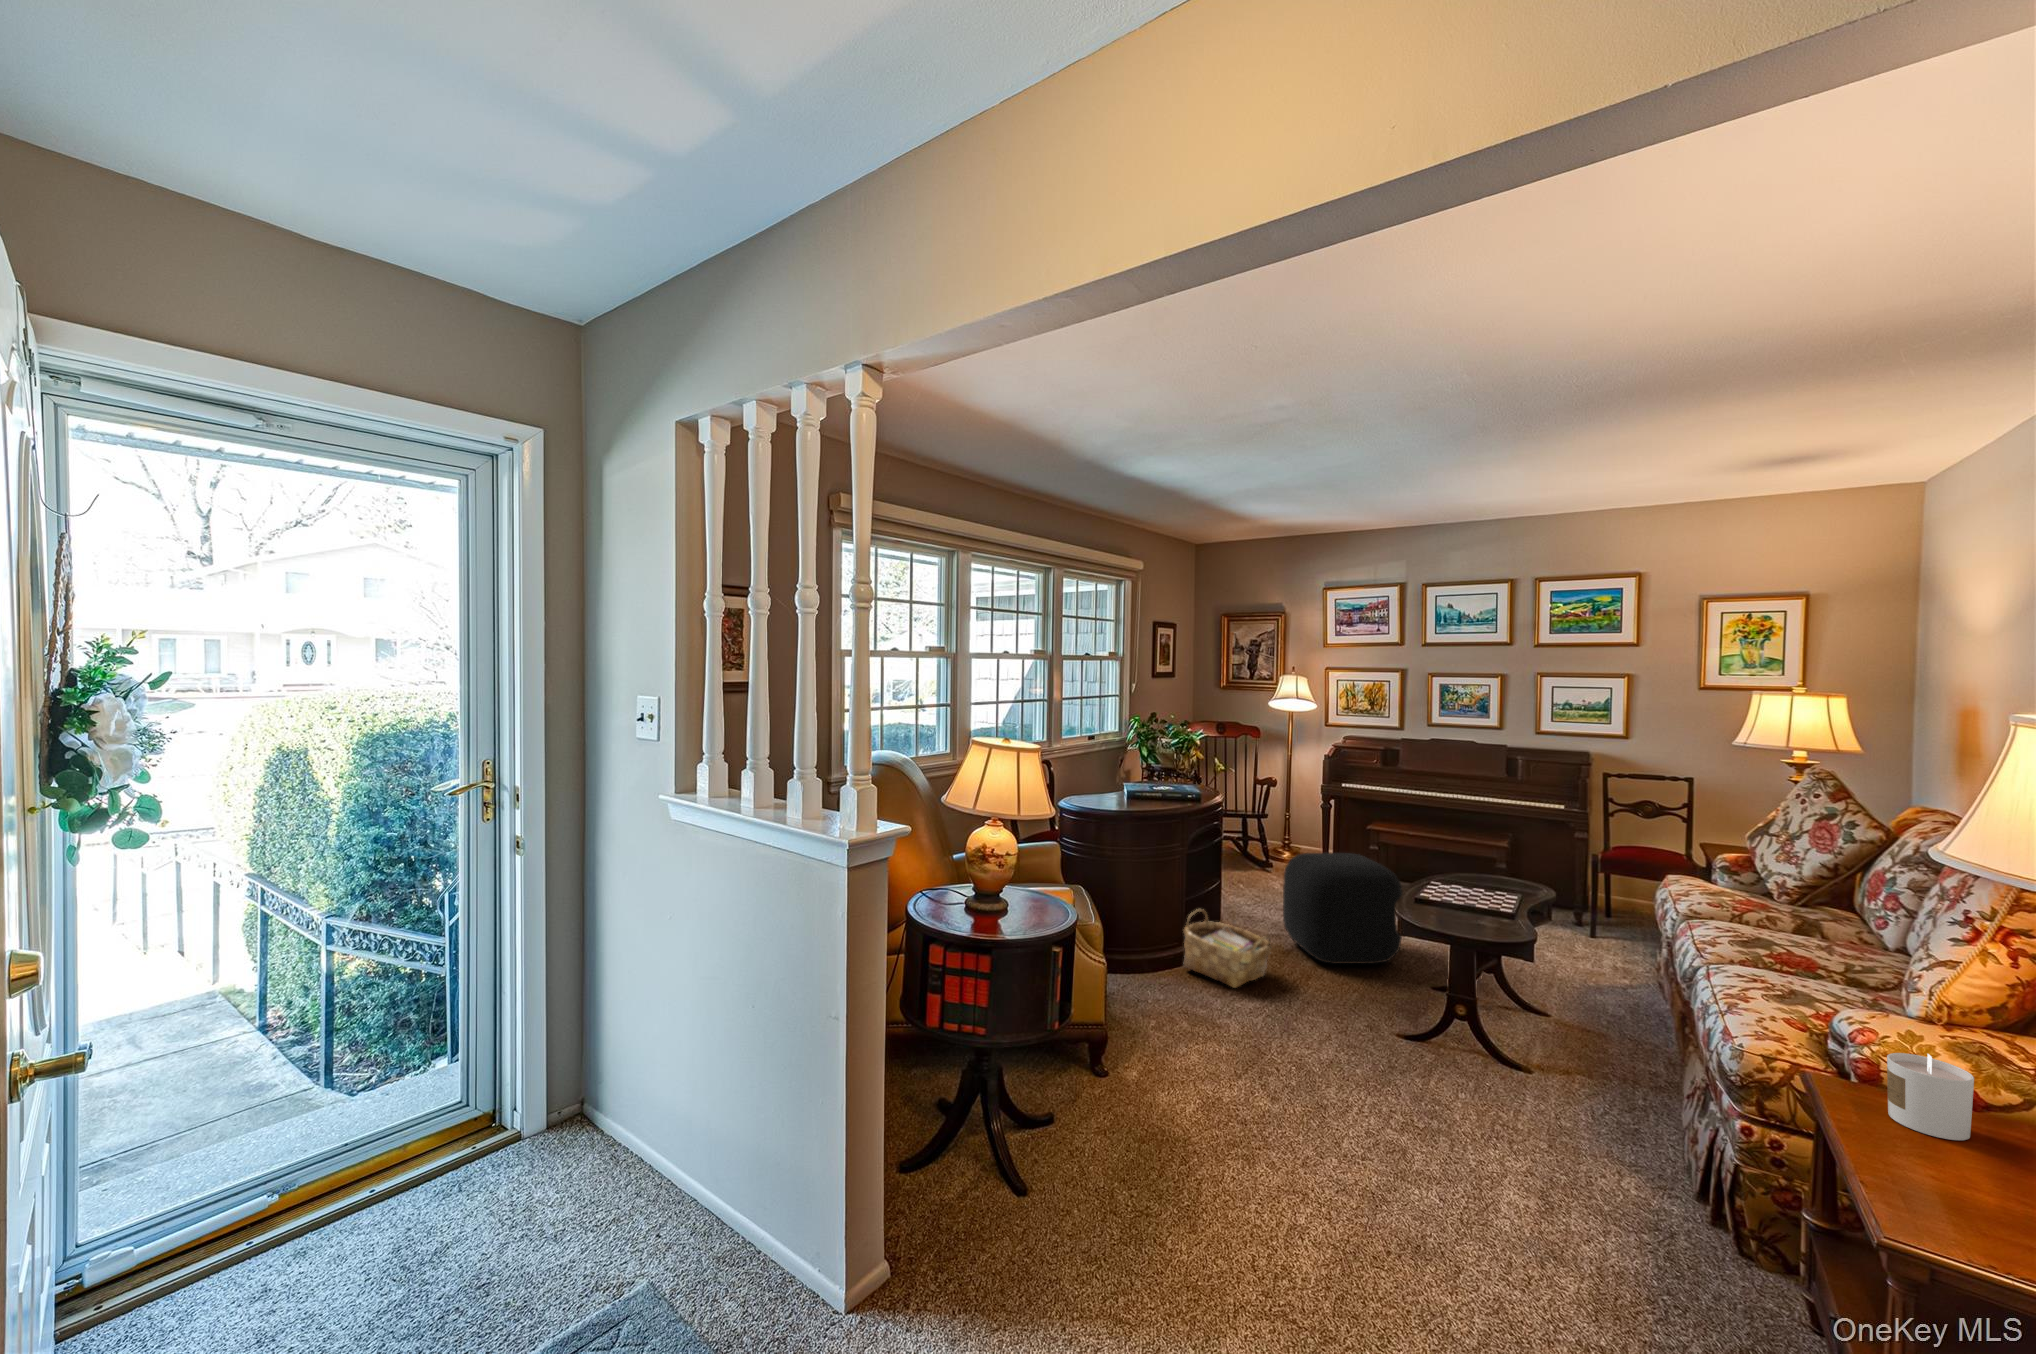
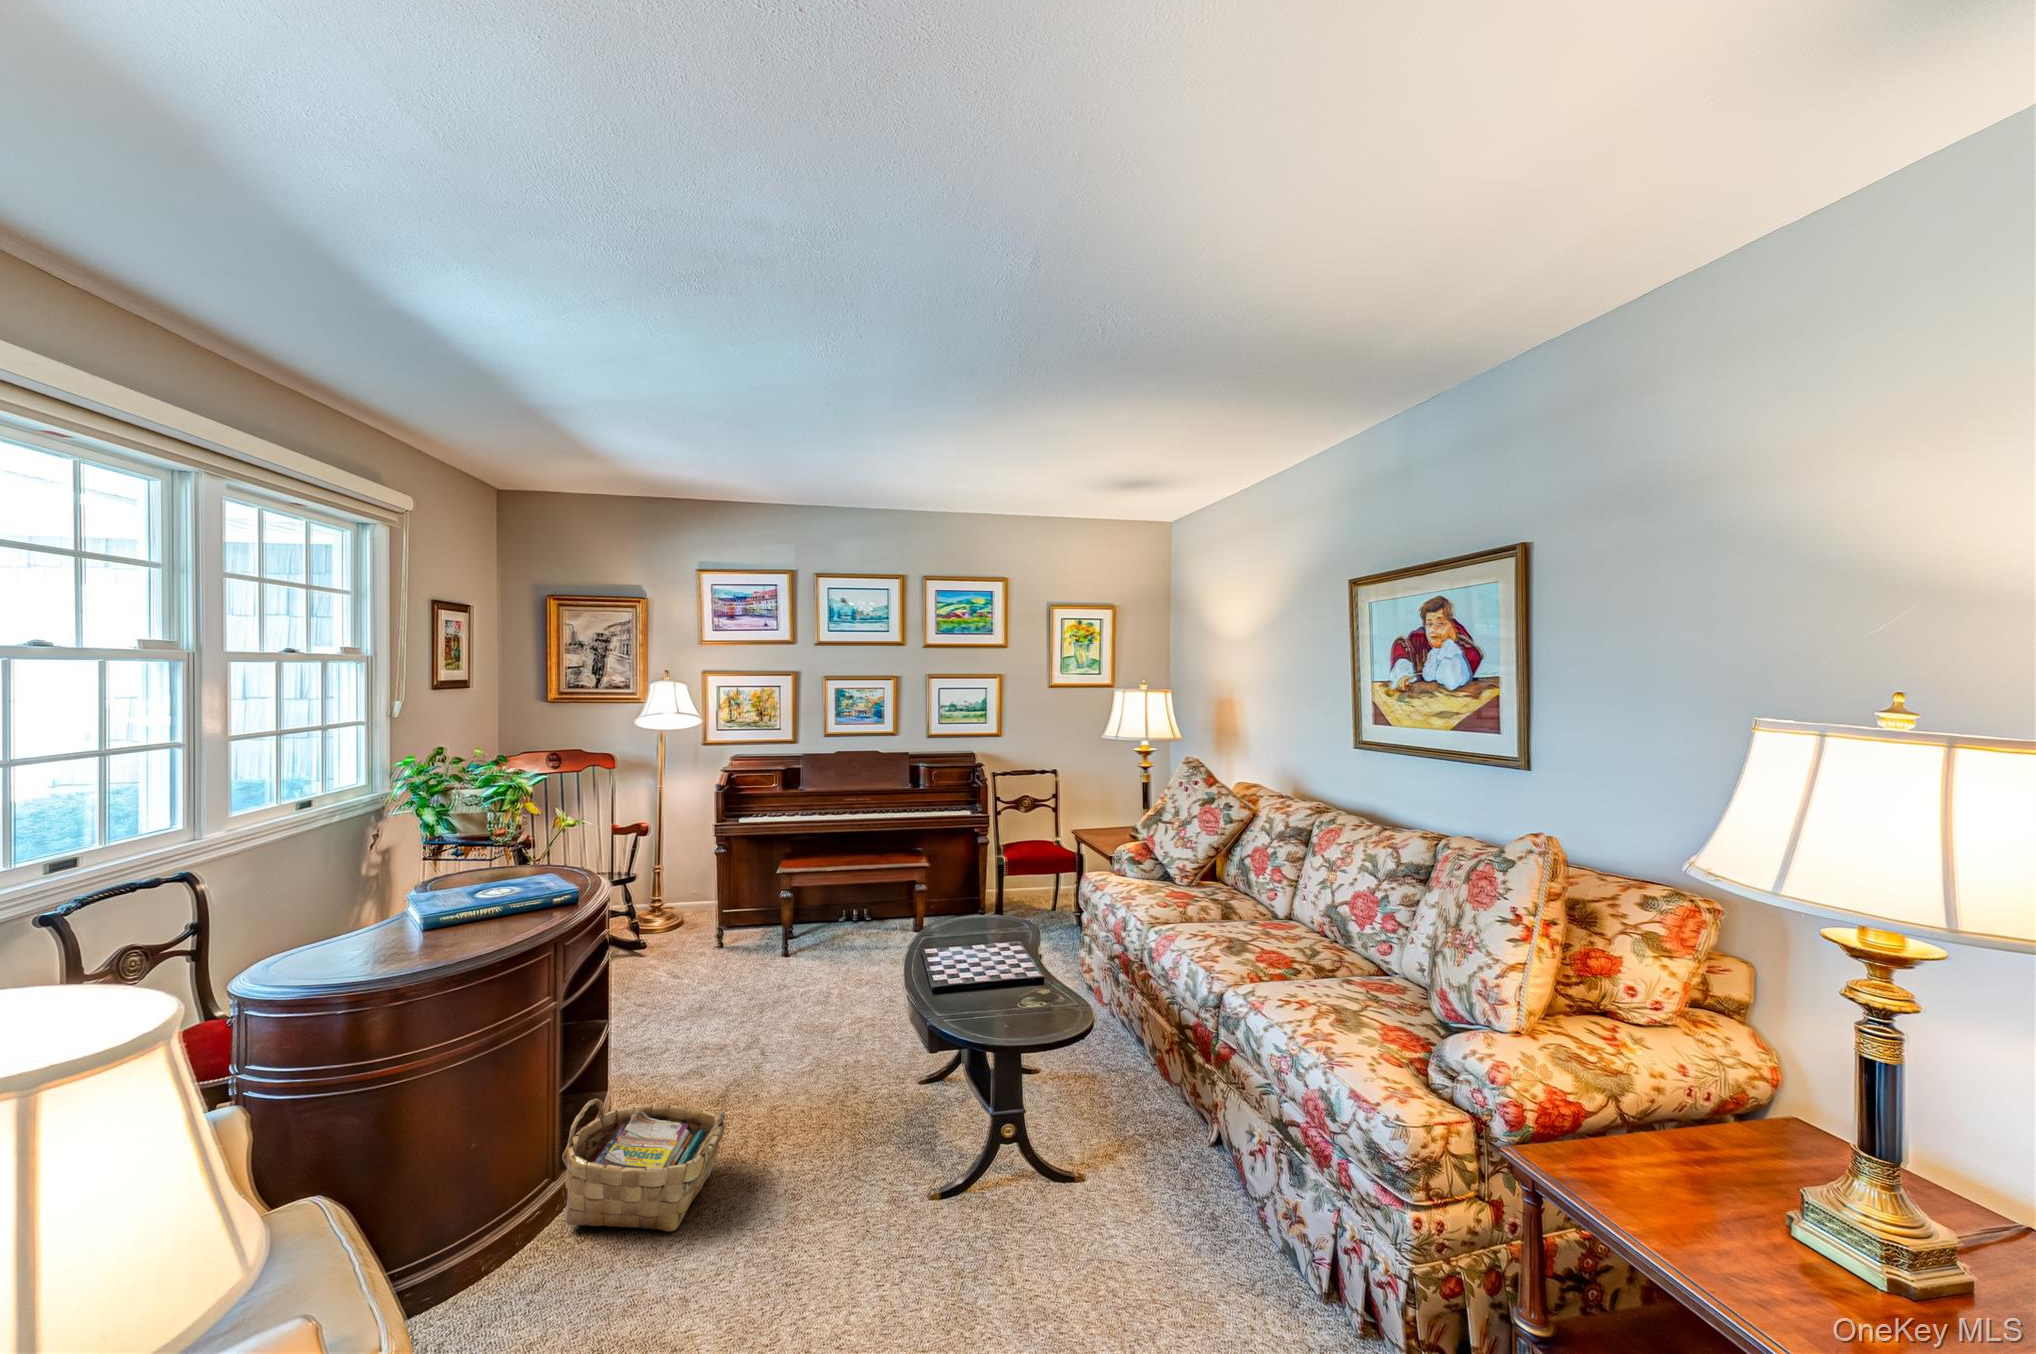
ottoman: present [1283,853,1403,964] -> none [709,925,874,1102]
candle: present [1887,1053,1974,1140] -> none [1625,1107,1711,1212]

